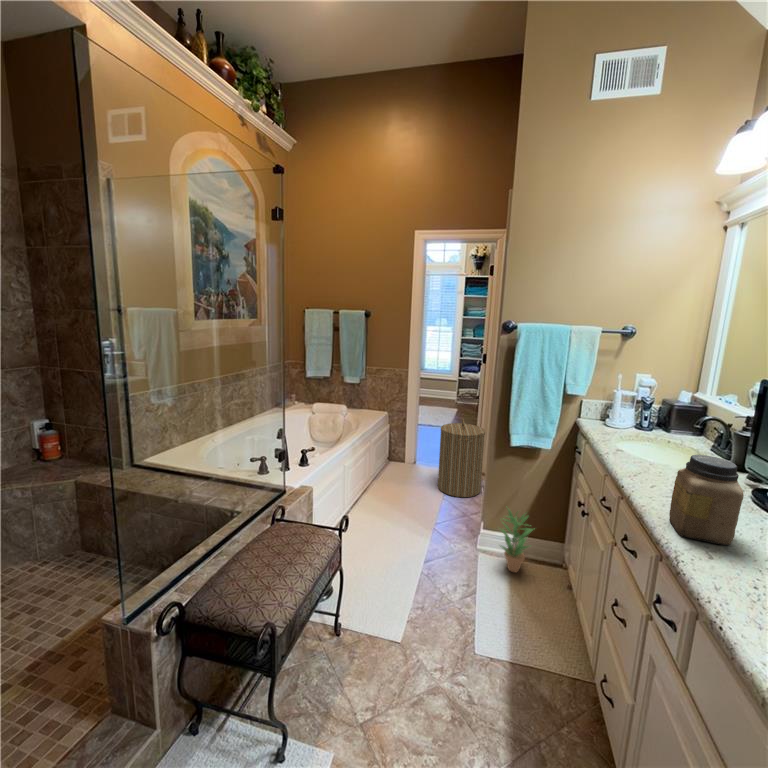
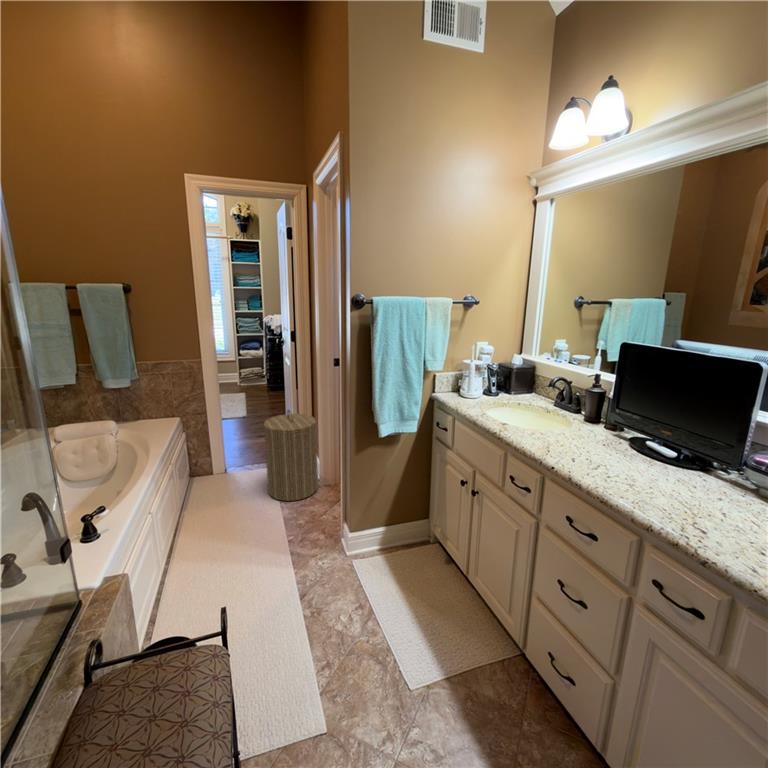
jar: present [669,455,744,545] -> none [632,427,709,513]
potted plant: present [501,506,533,572] -> none [375,501,415,568]

